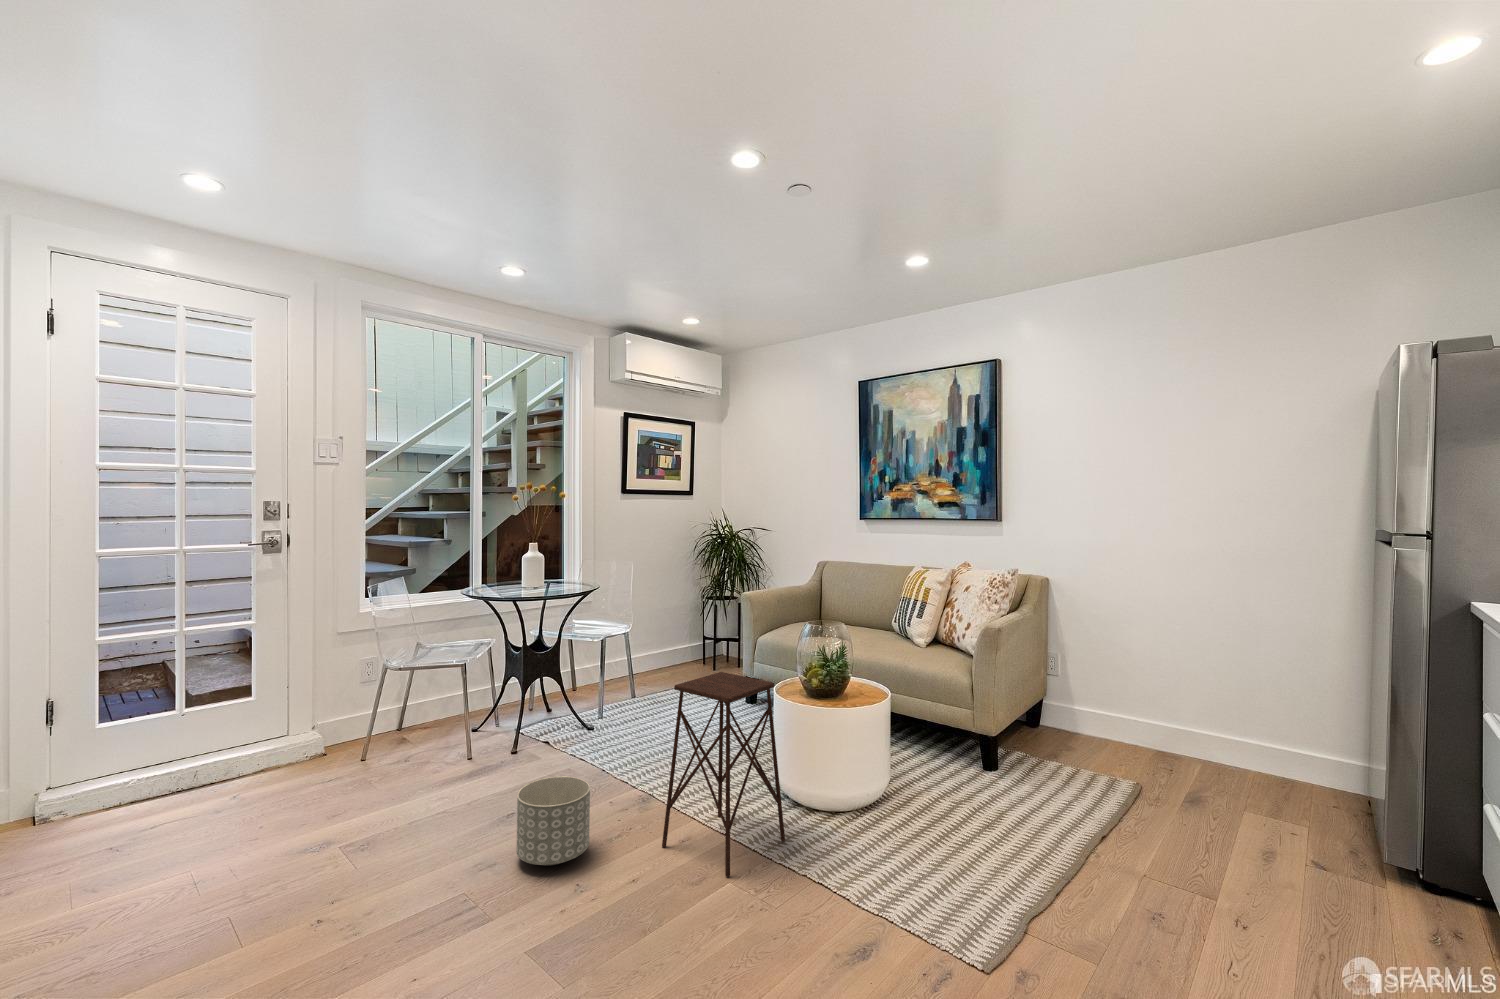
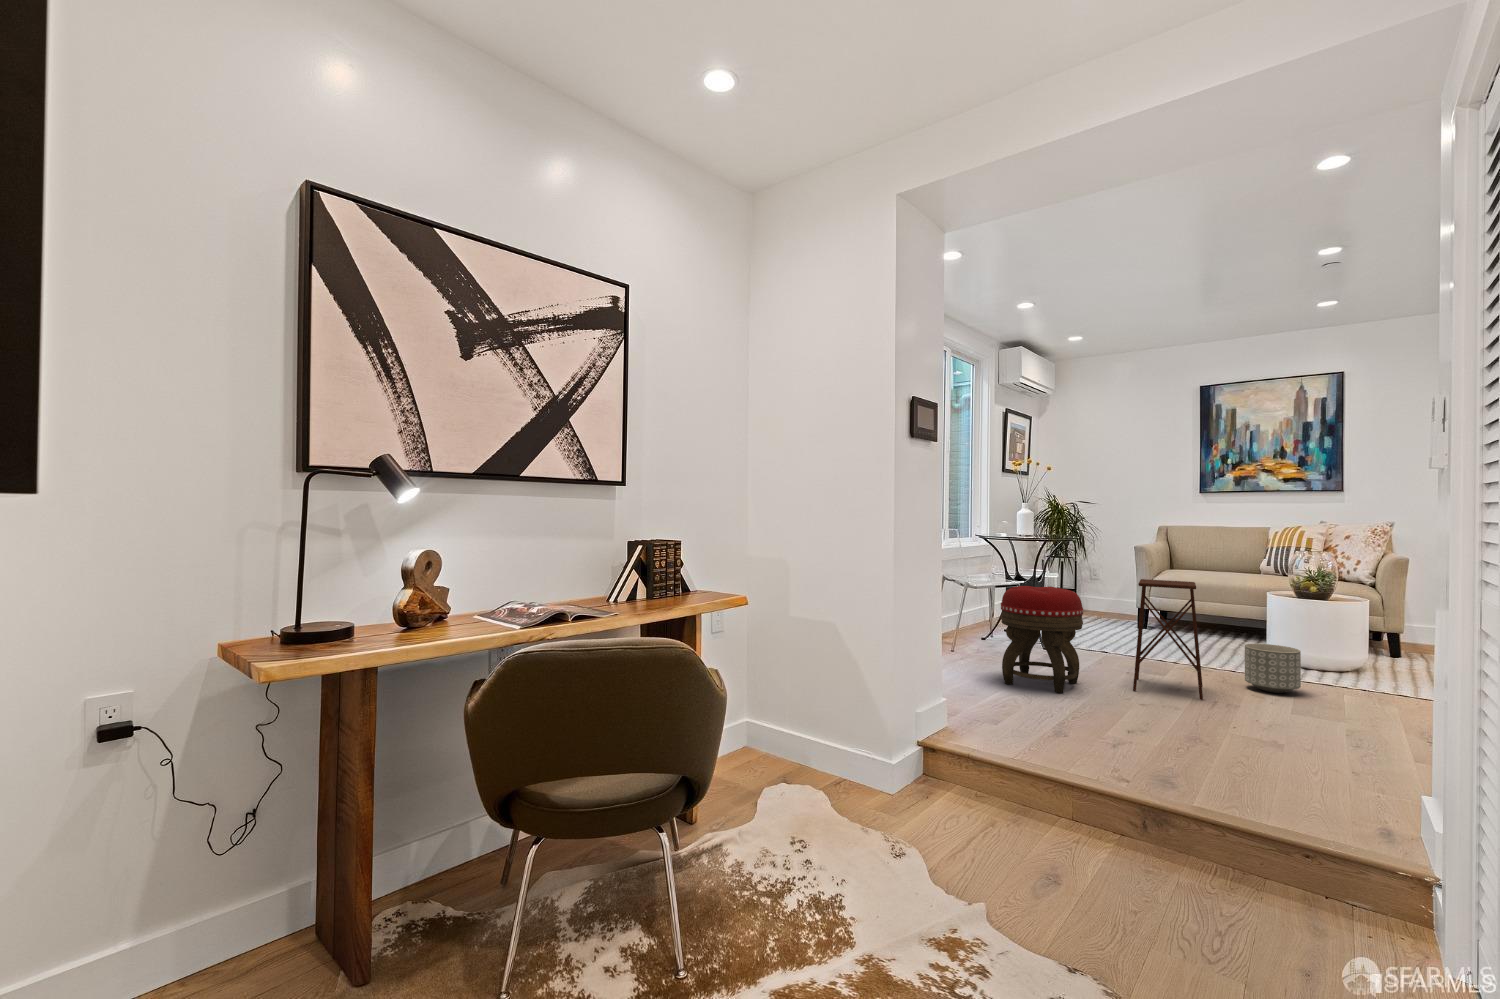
side table: present [662,672,785,877] -> present [1133,579,1203,700]
footstool: none [181,675,320,850] -> present [1001,586,1083,693]

